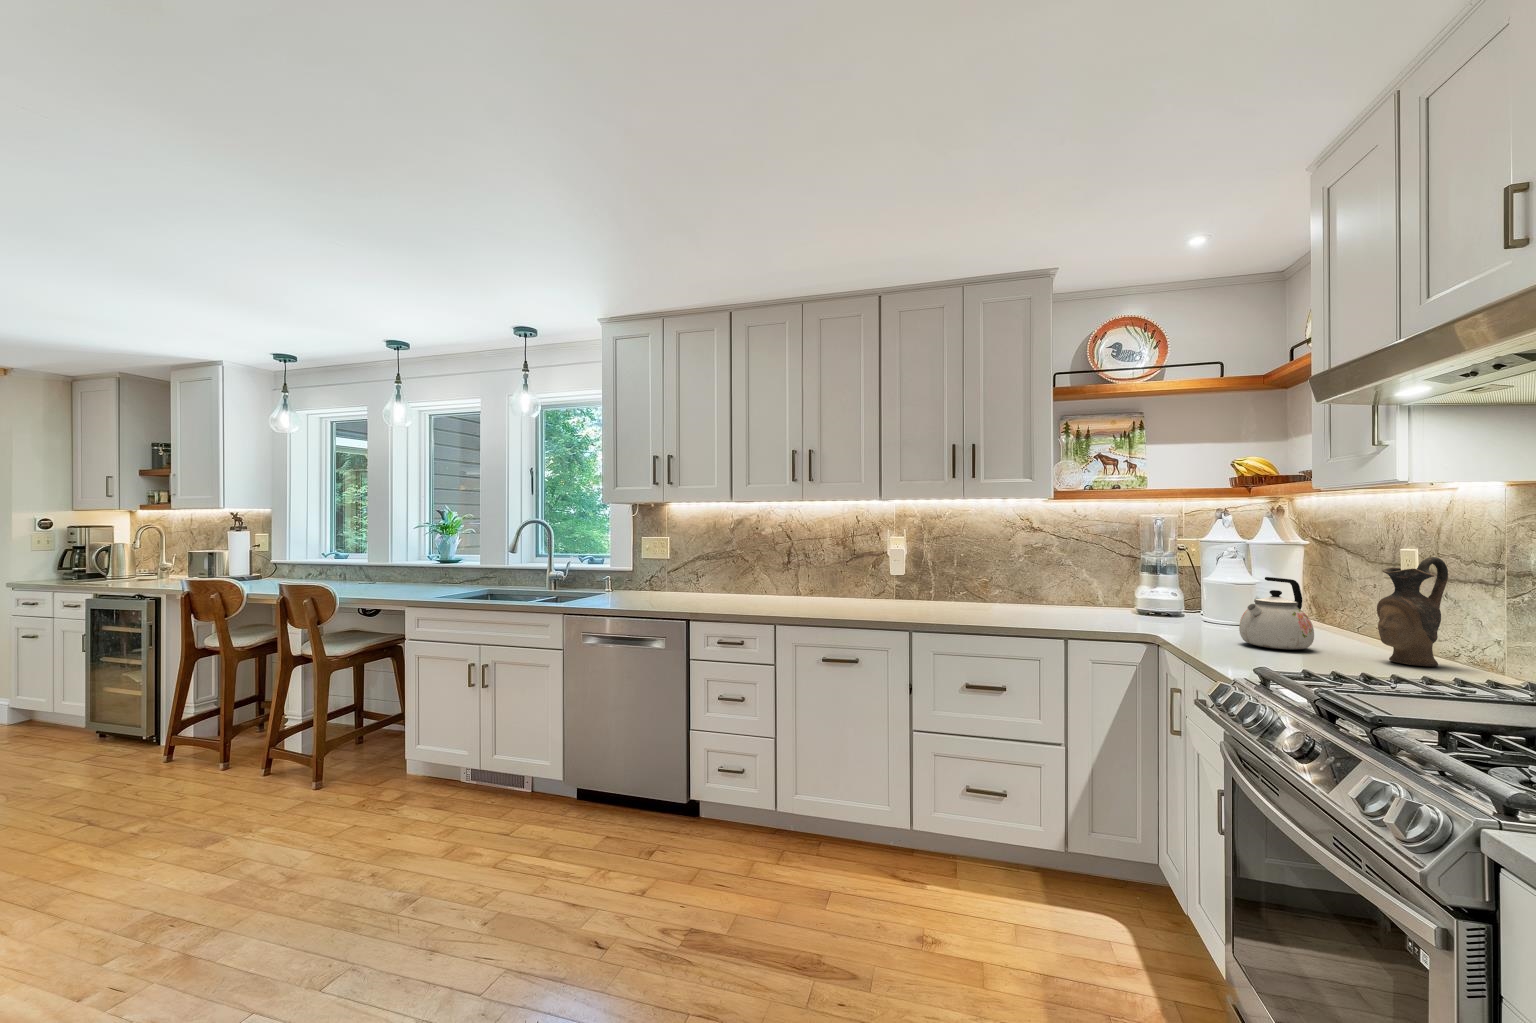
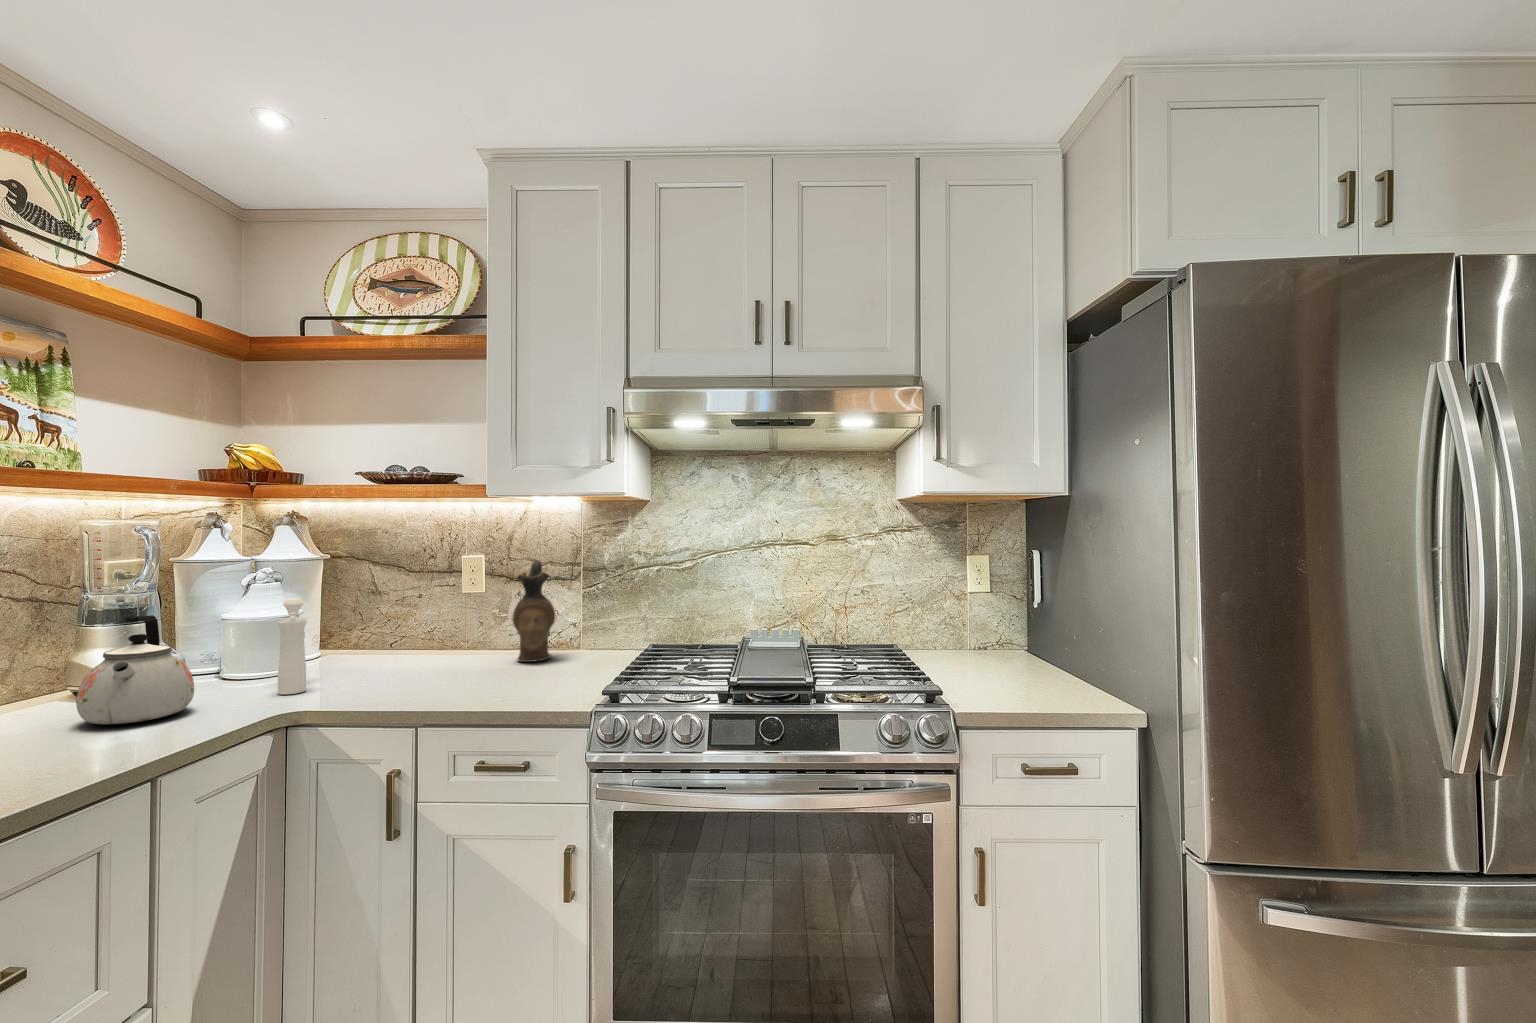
pepper mill: none [1182,570,1222,632] -> present [278,598,307,694]
kettle: present [1239,577,1314,650] -> present [76,615,194,724]

